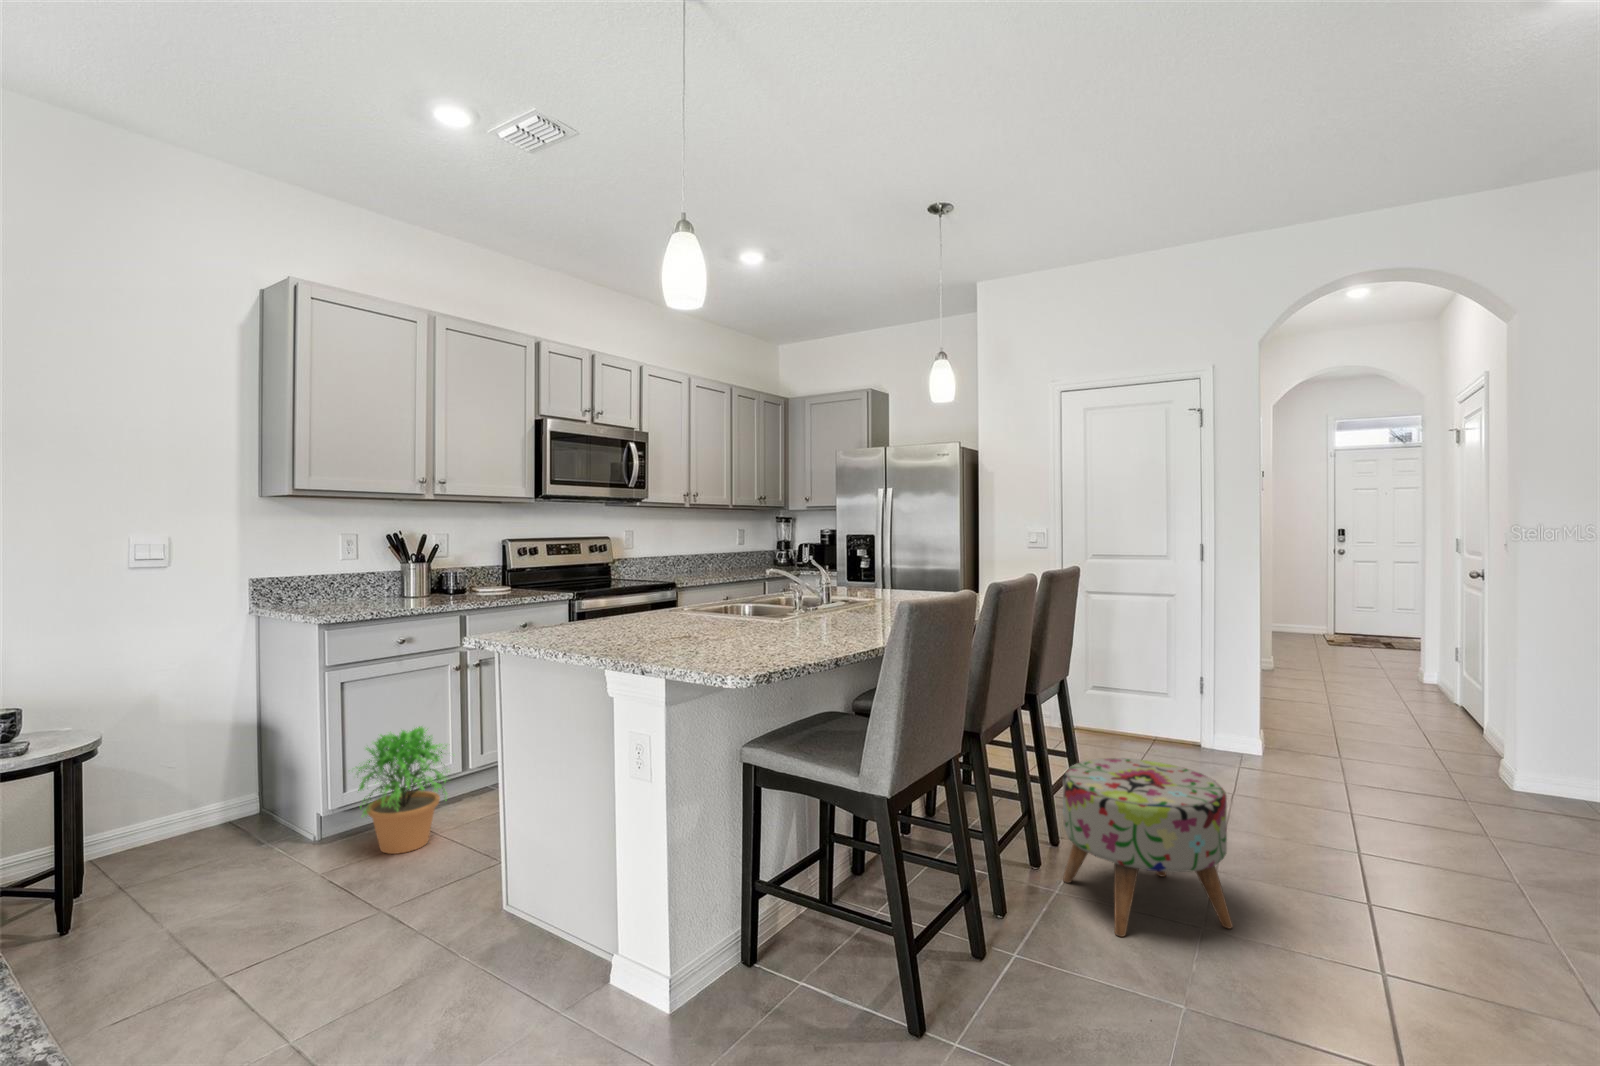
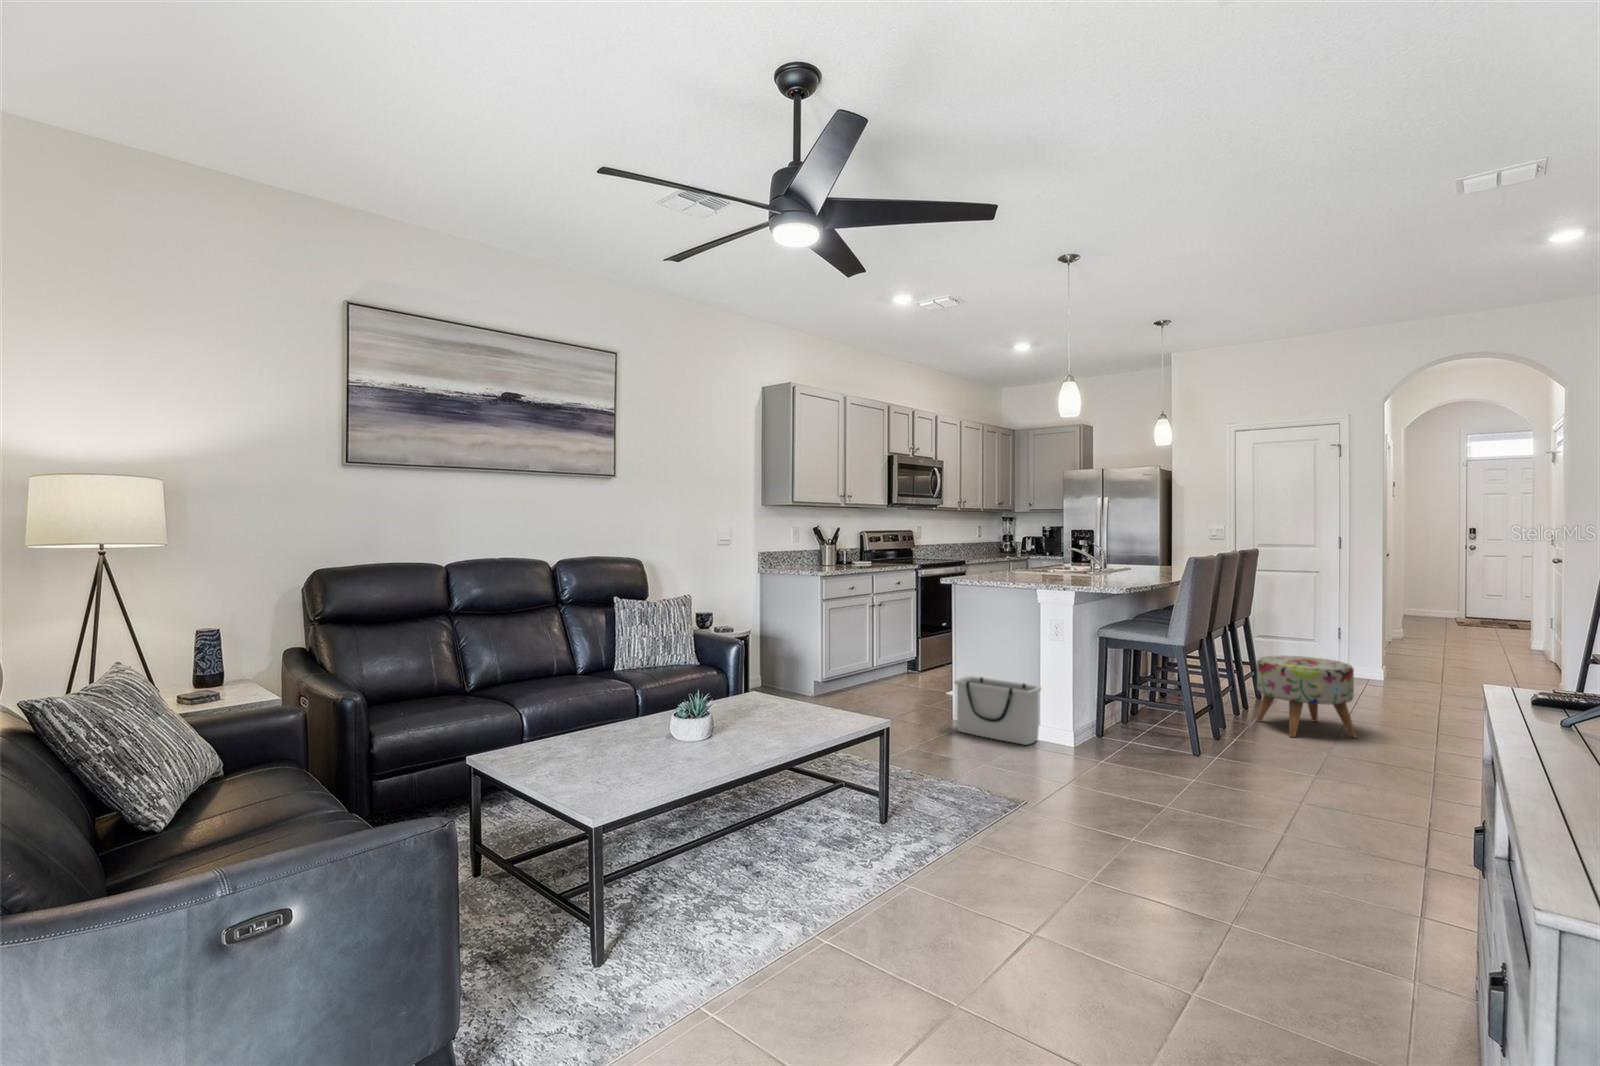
potted plant: present [356,726,447,854] -> none [841,631,893,699]
storage bin: none [453,839,615,1018] -> present [955,676,1041,745]

